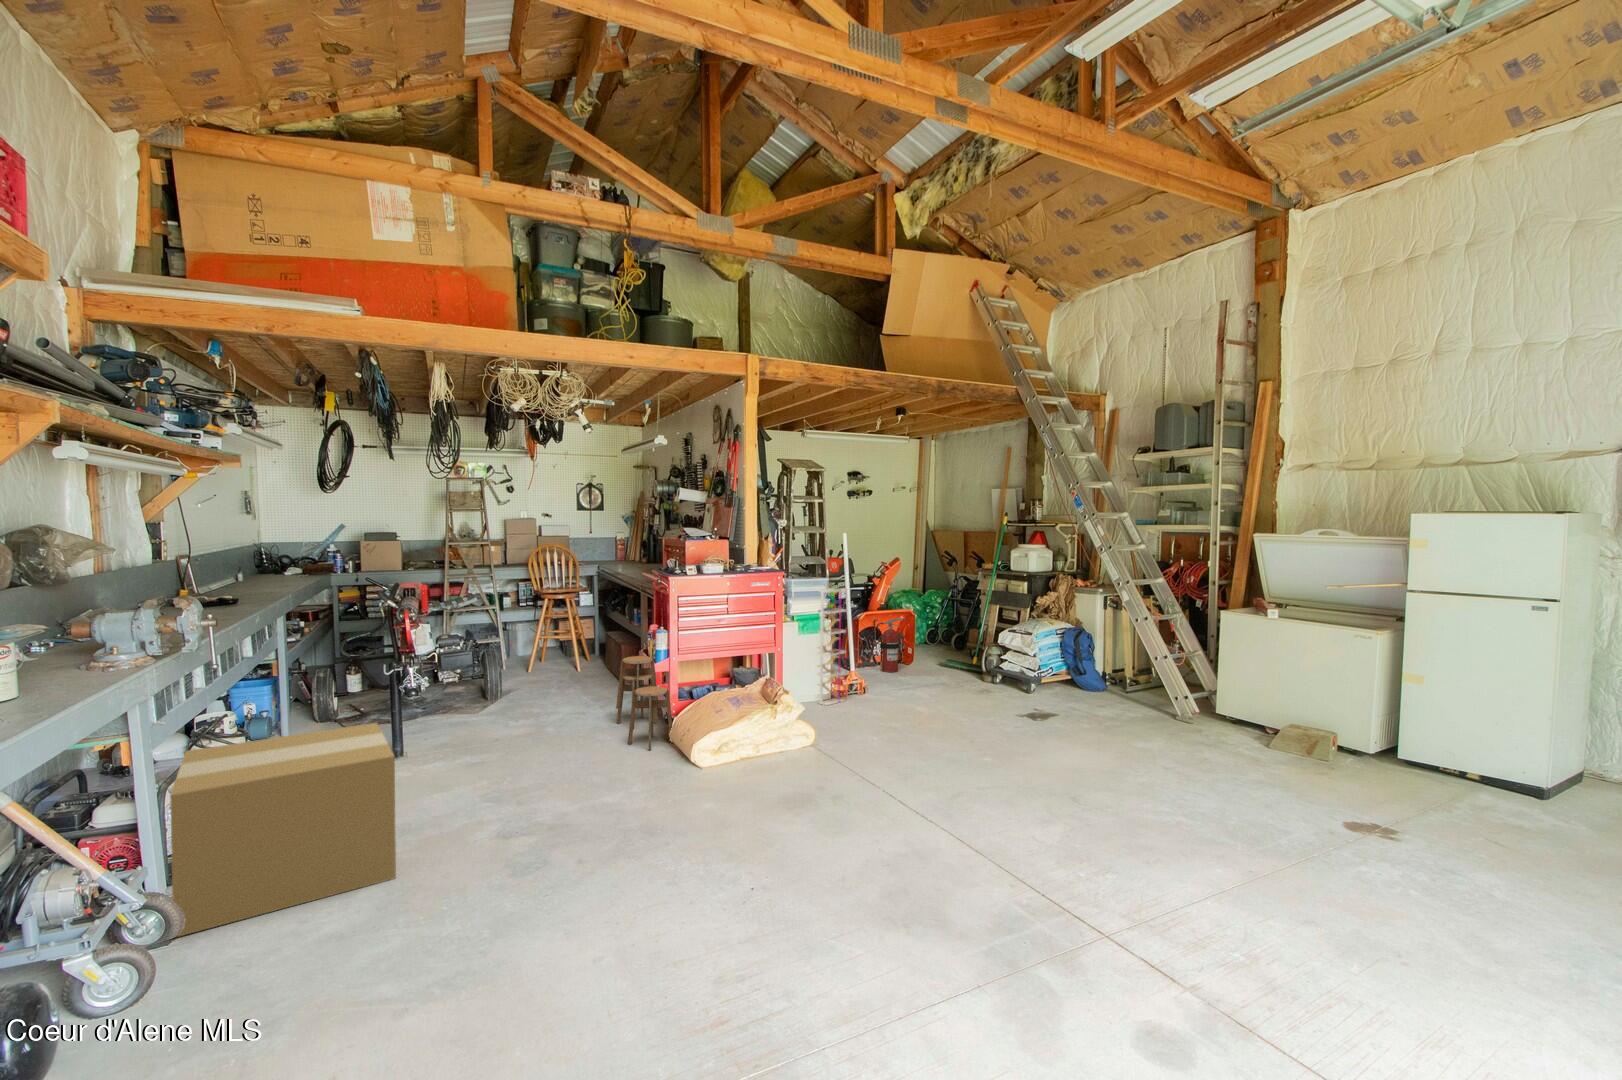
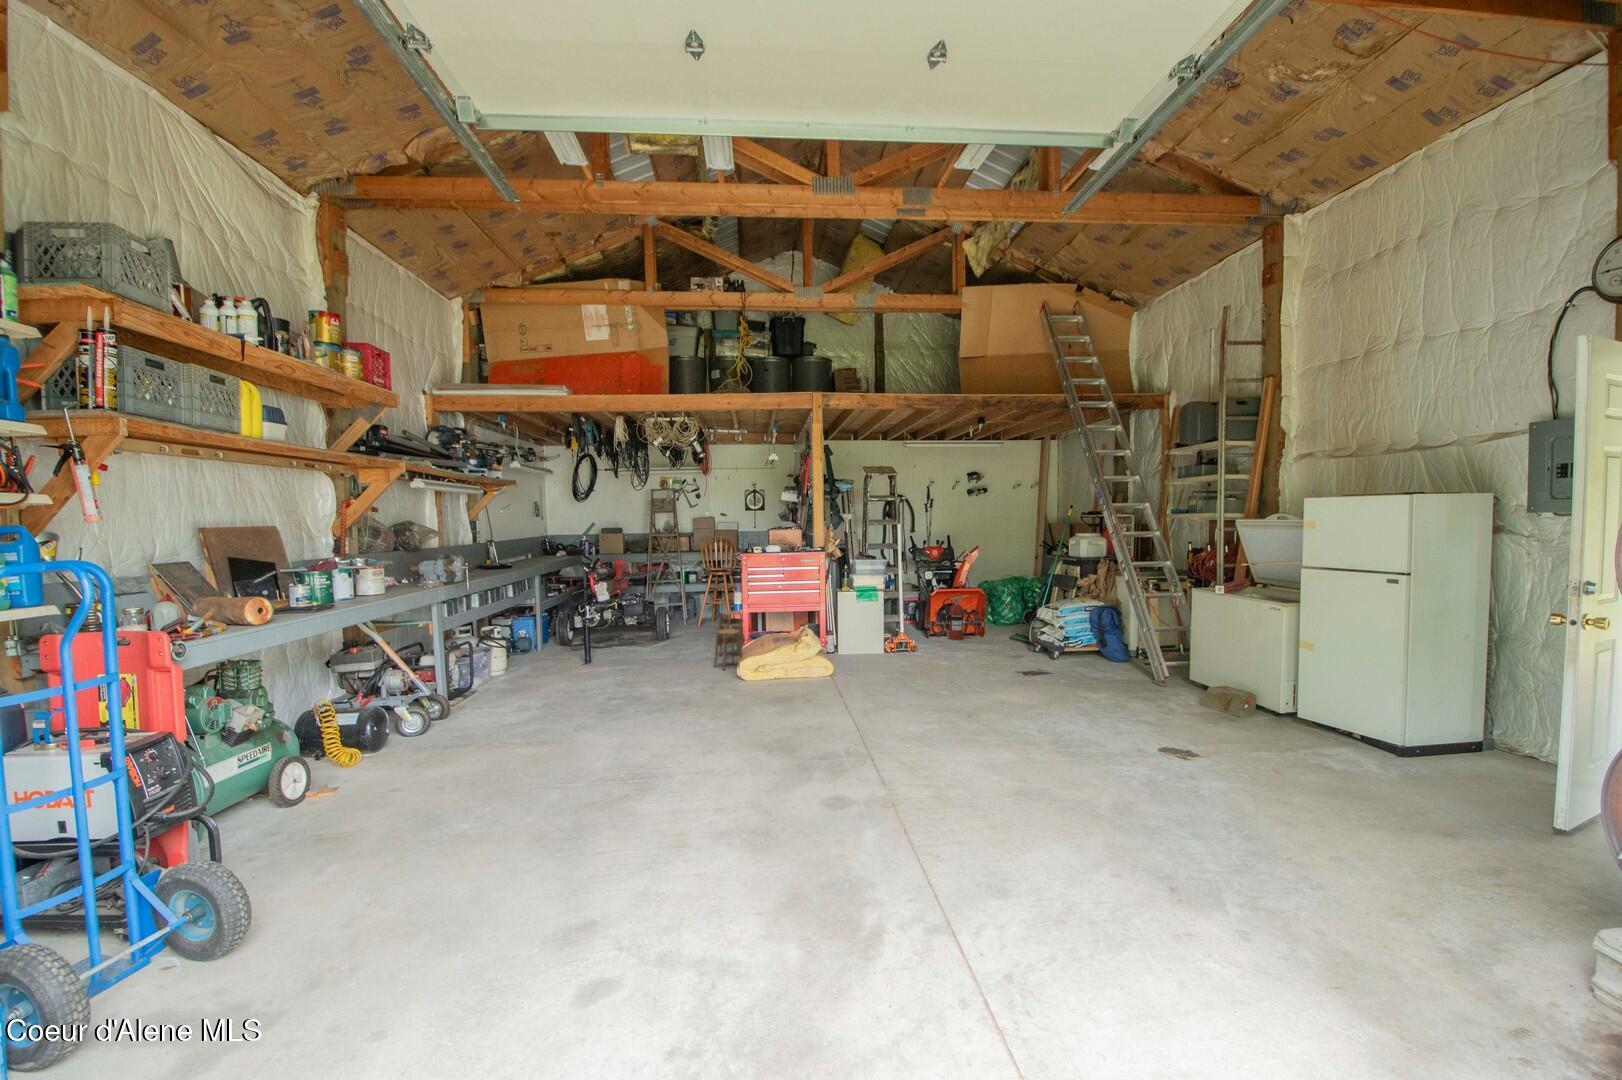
shelving unit: present [818,588,846,705] -> none [868,566,891,656]
cardboard box: present [170,723,396,937] -> none [447,630,552,715]

